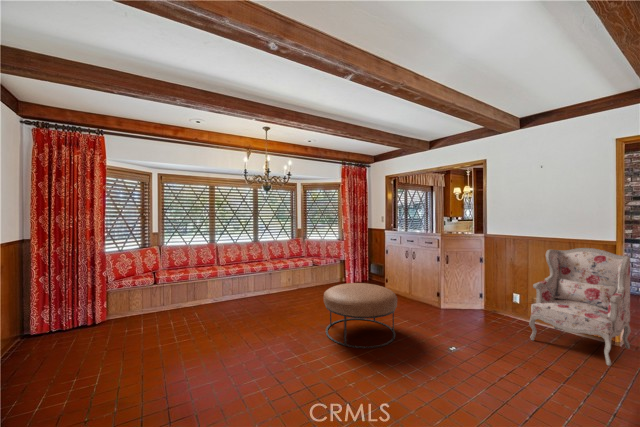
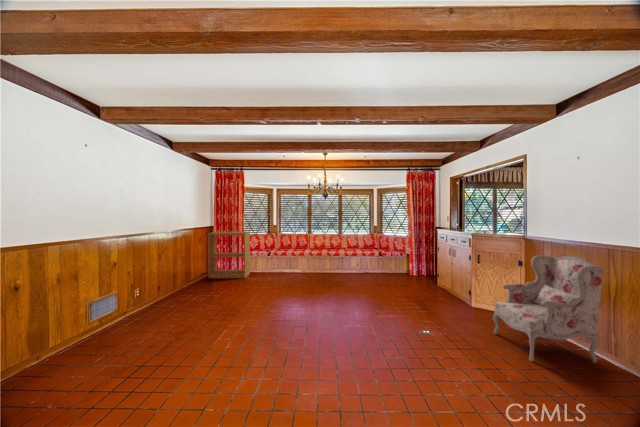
bookshelf: none [25,245,123,352] -> present [208,232,250,278]
ottoman: present [324,283,397,348] -> none [337,267,389,310]

